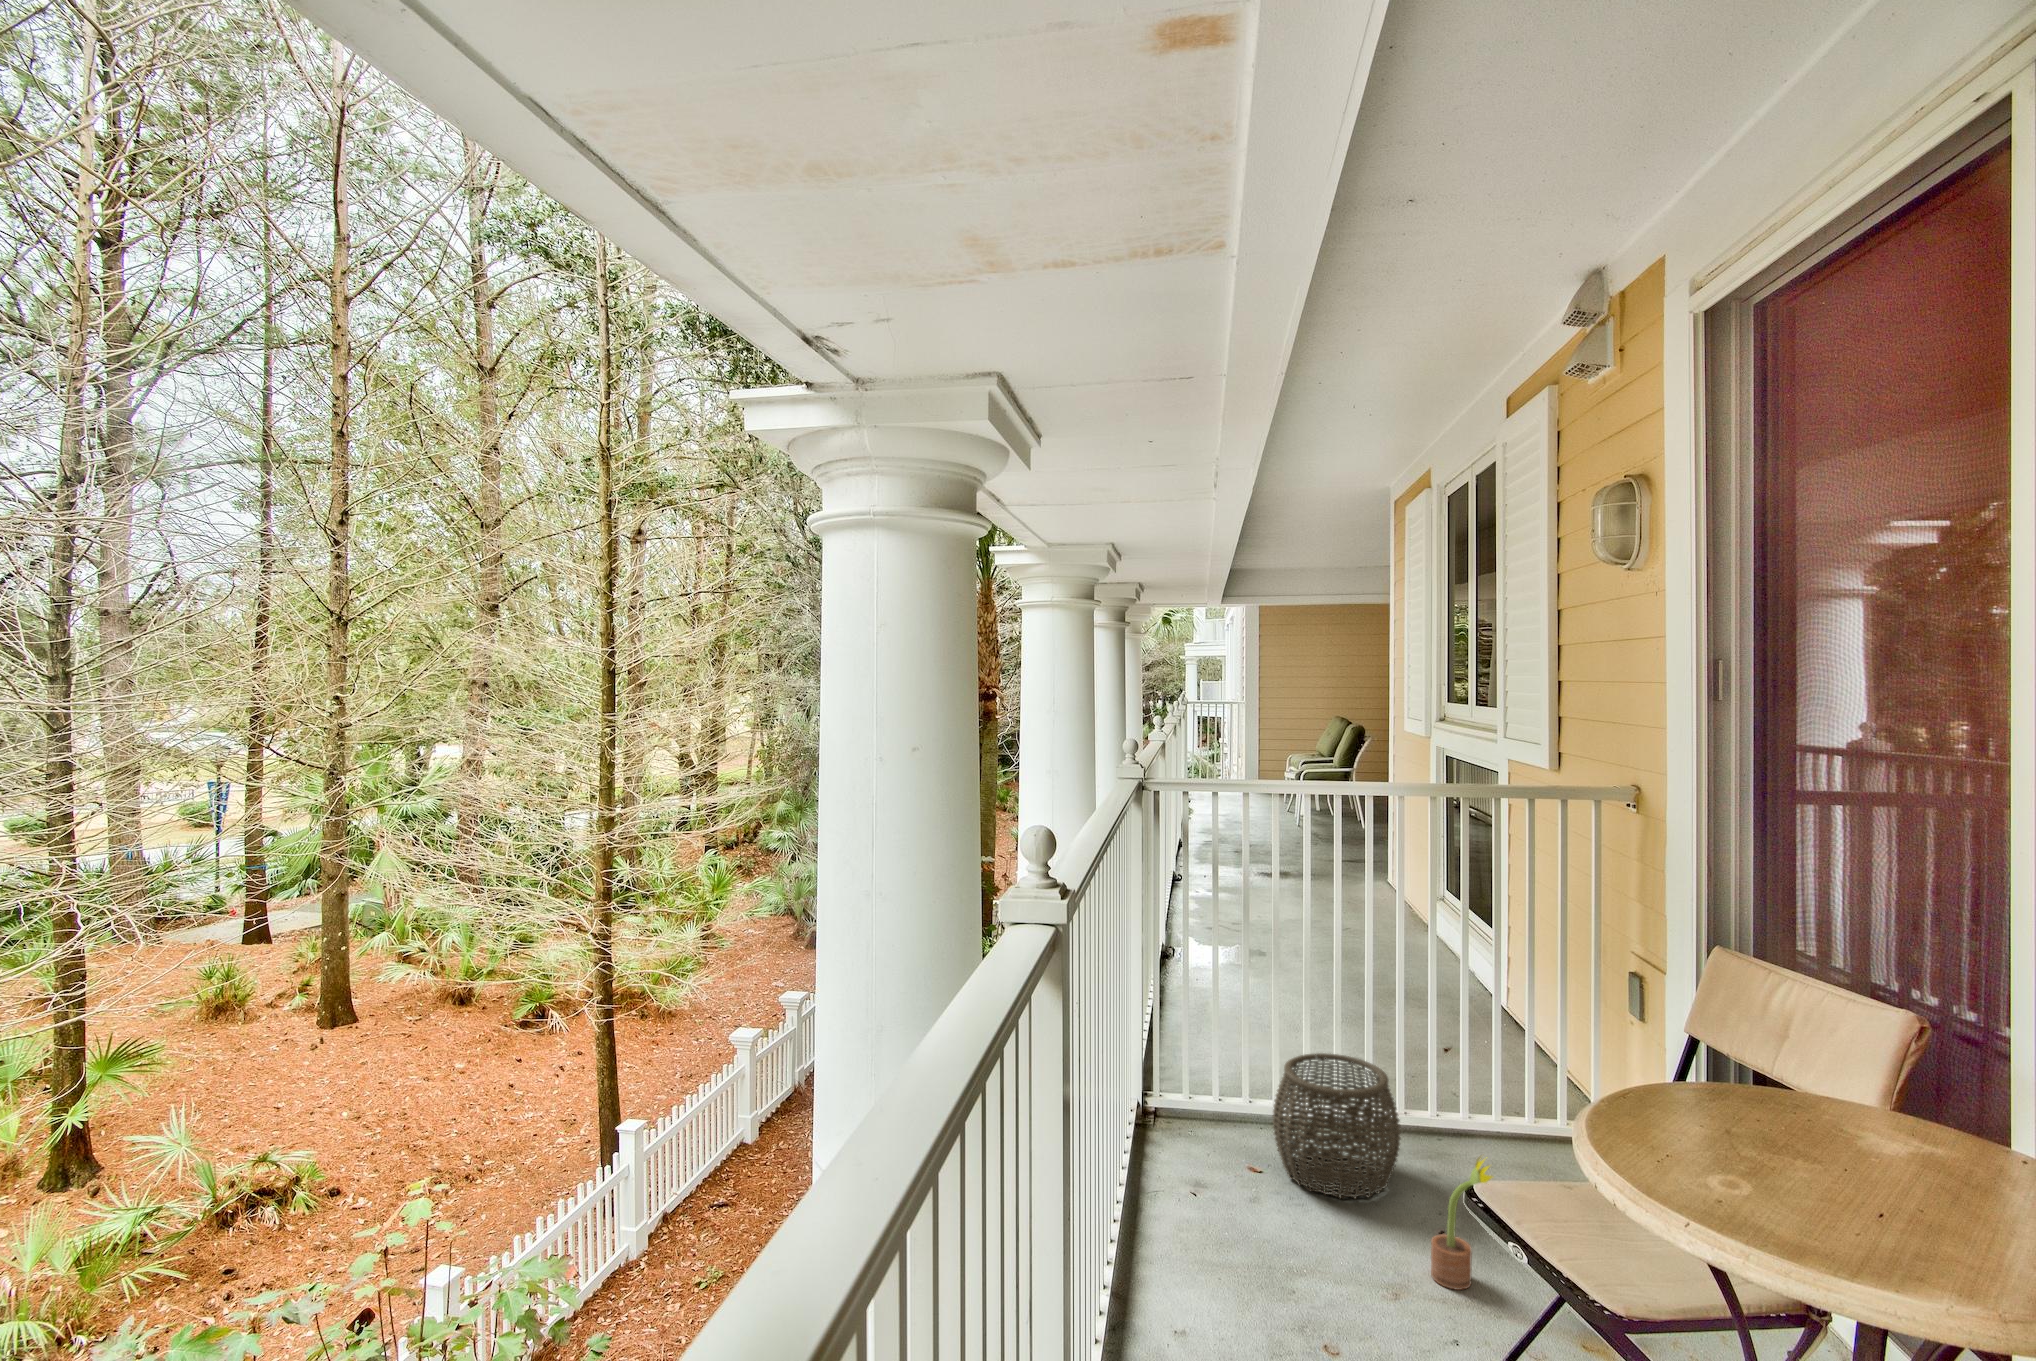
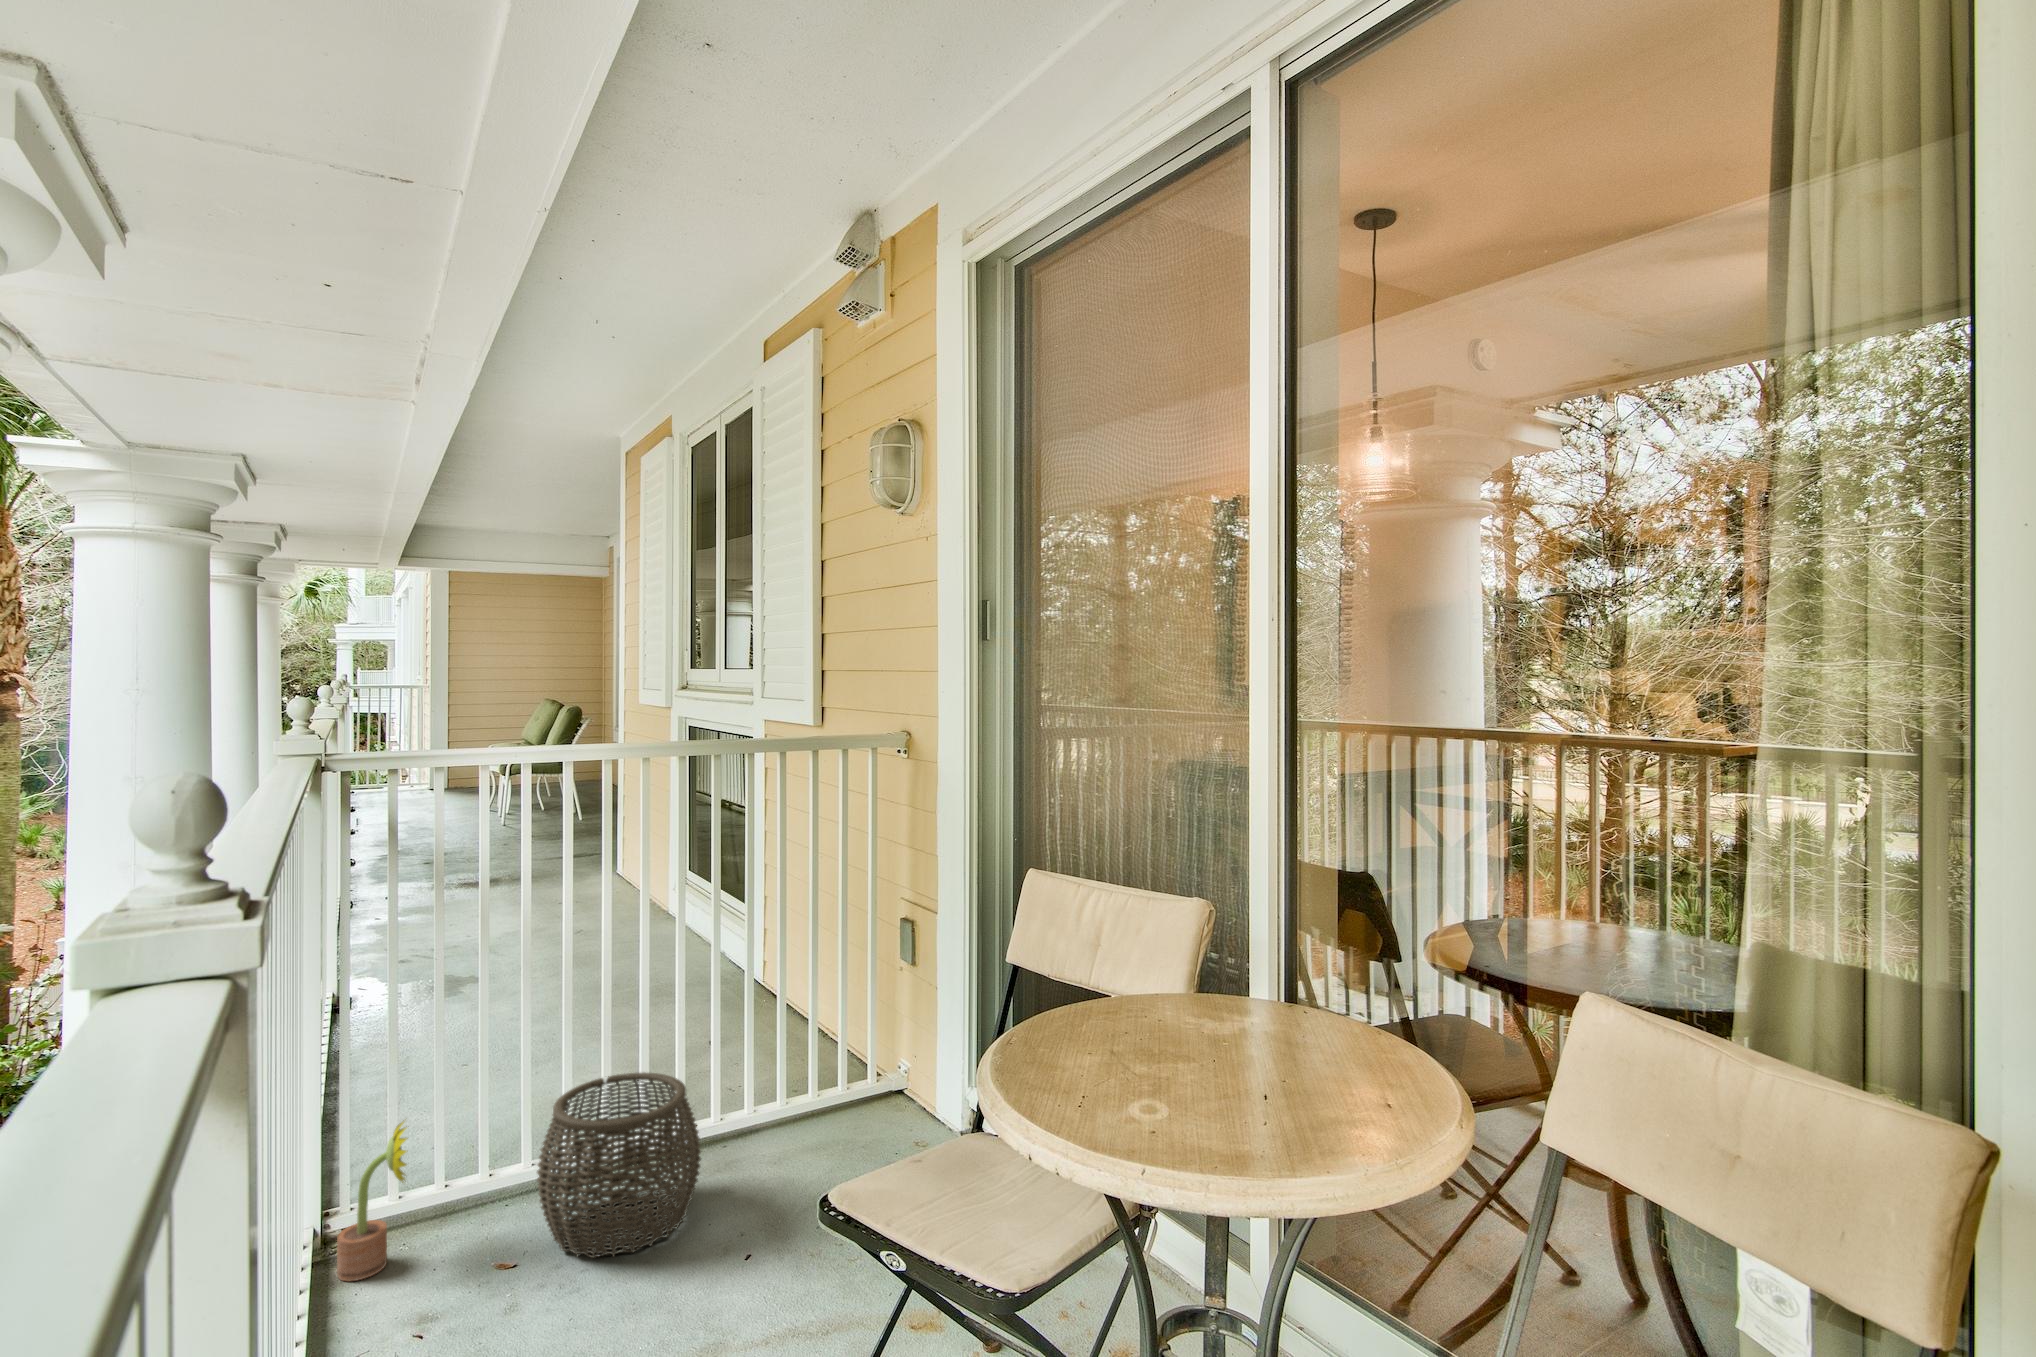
decorative plant: present [1431,1157,1492,1290] -> present [337,1122,408,1281]

